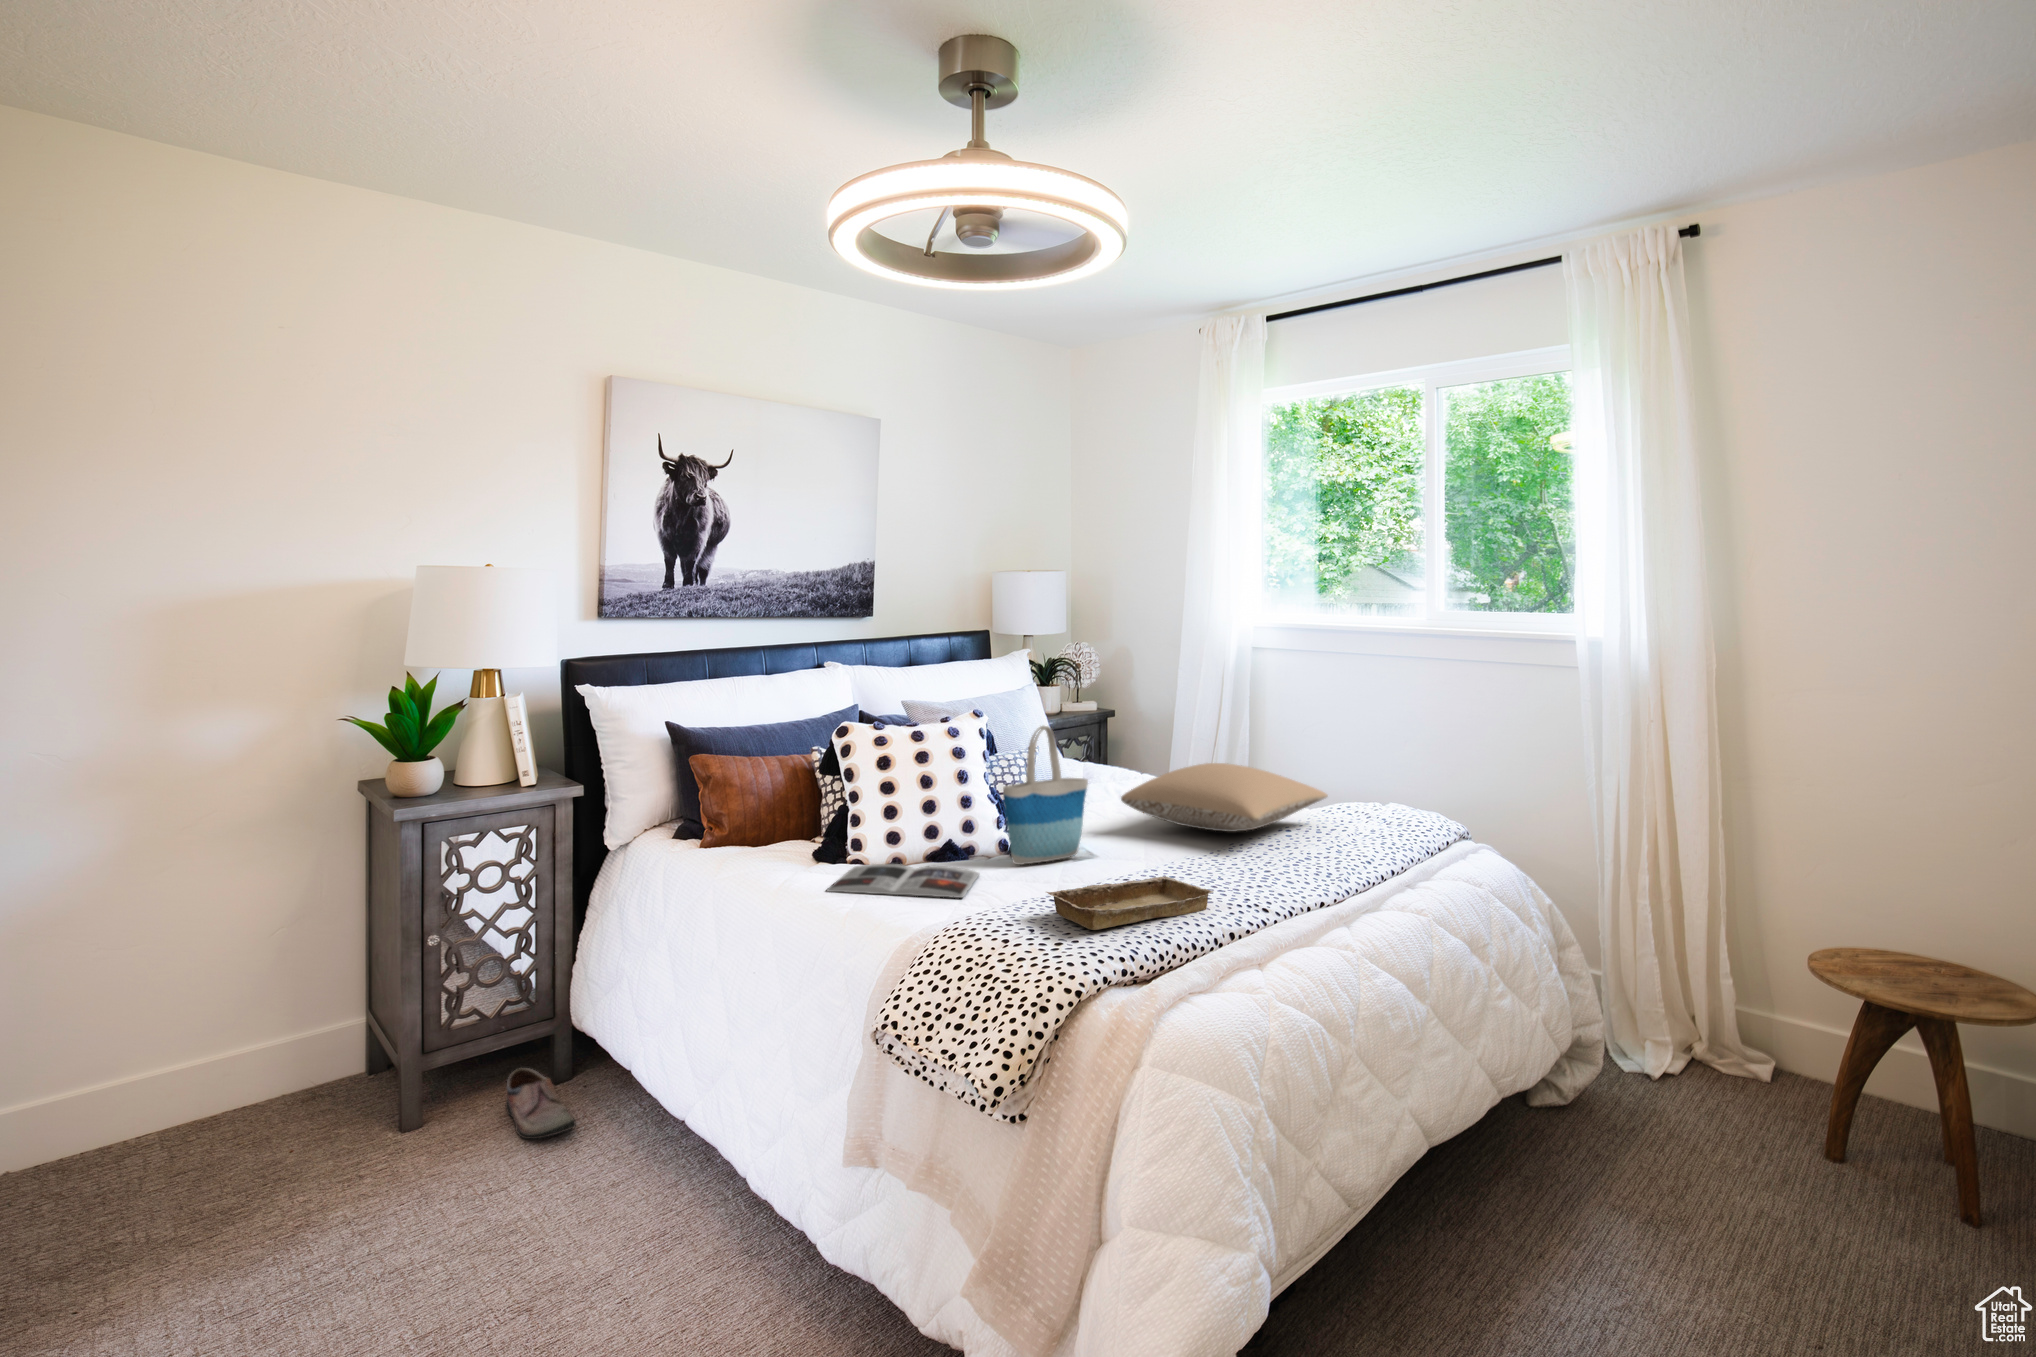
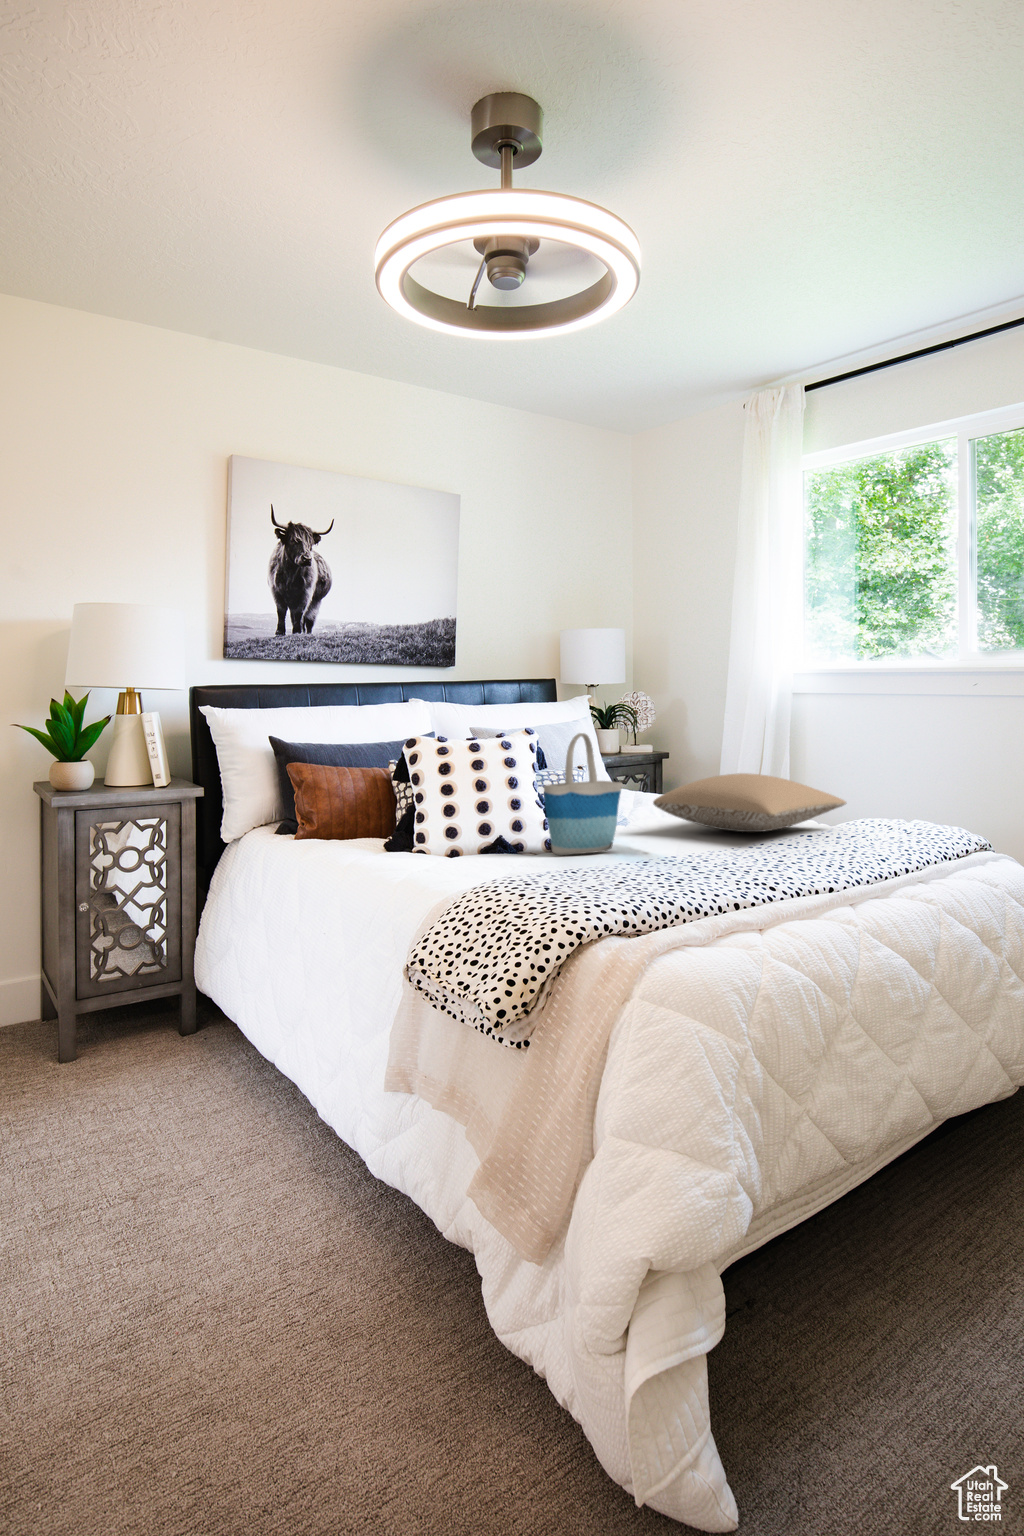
magazine: present [826,864,979,898] -> none [385,850,522,874]
tray: present [1047,876,1213,930] -> none [566,856,721,891]
shoe: present [505,1068,576,1139] -> none [140,1018,191,1072]

